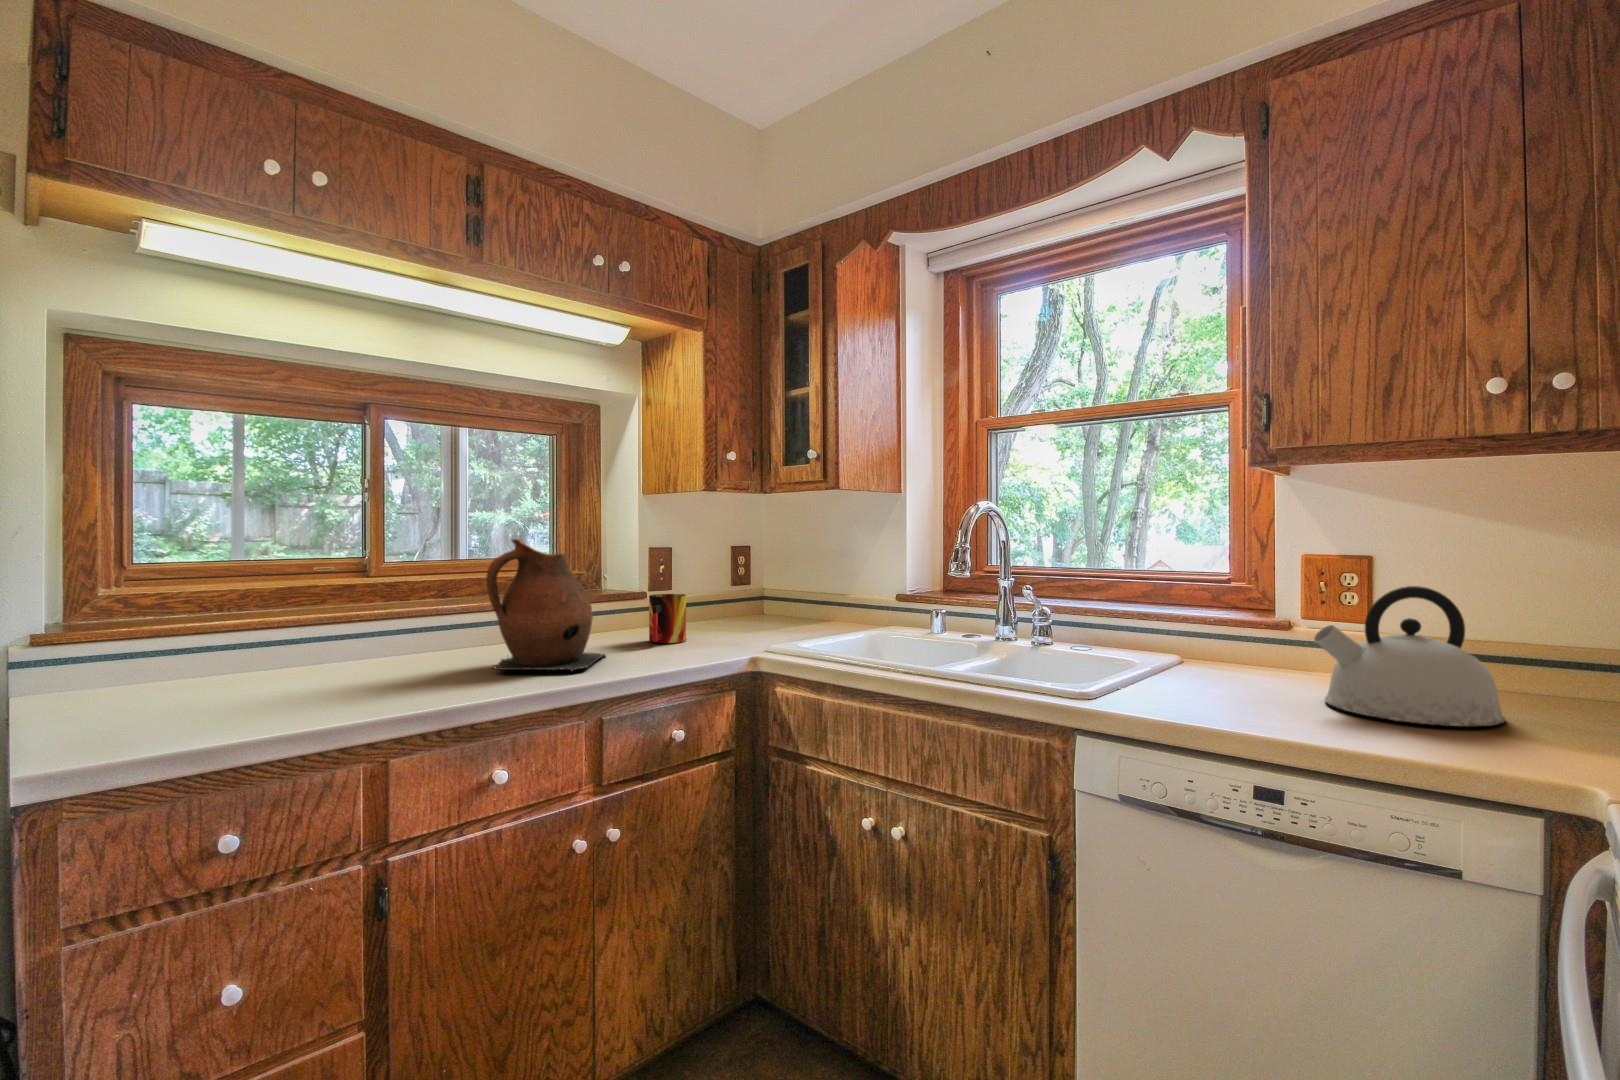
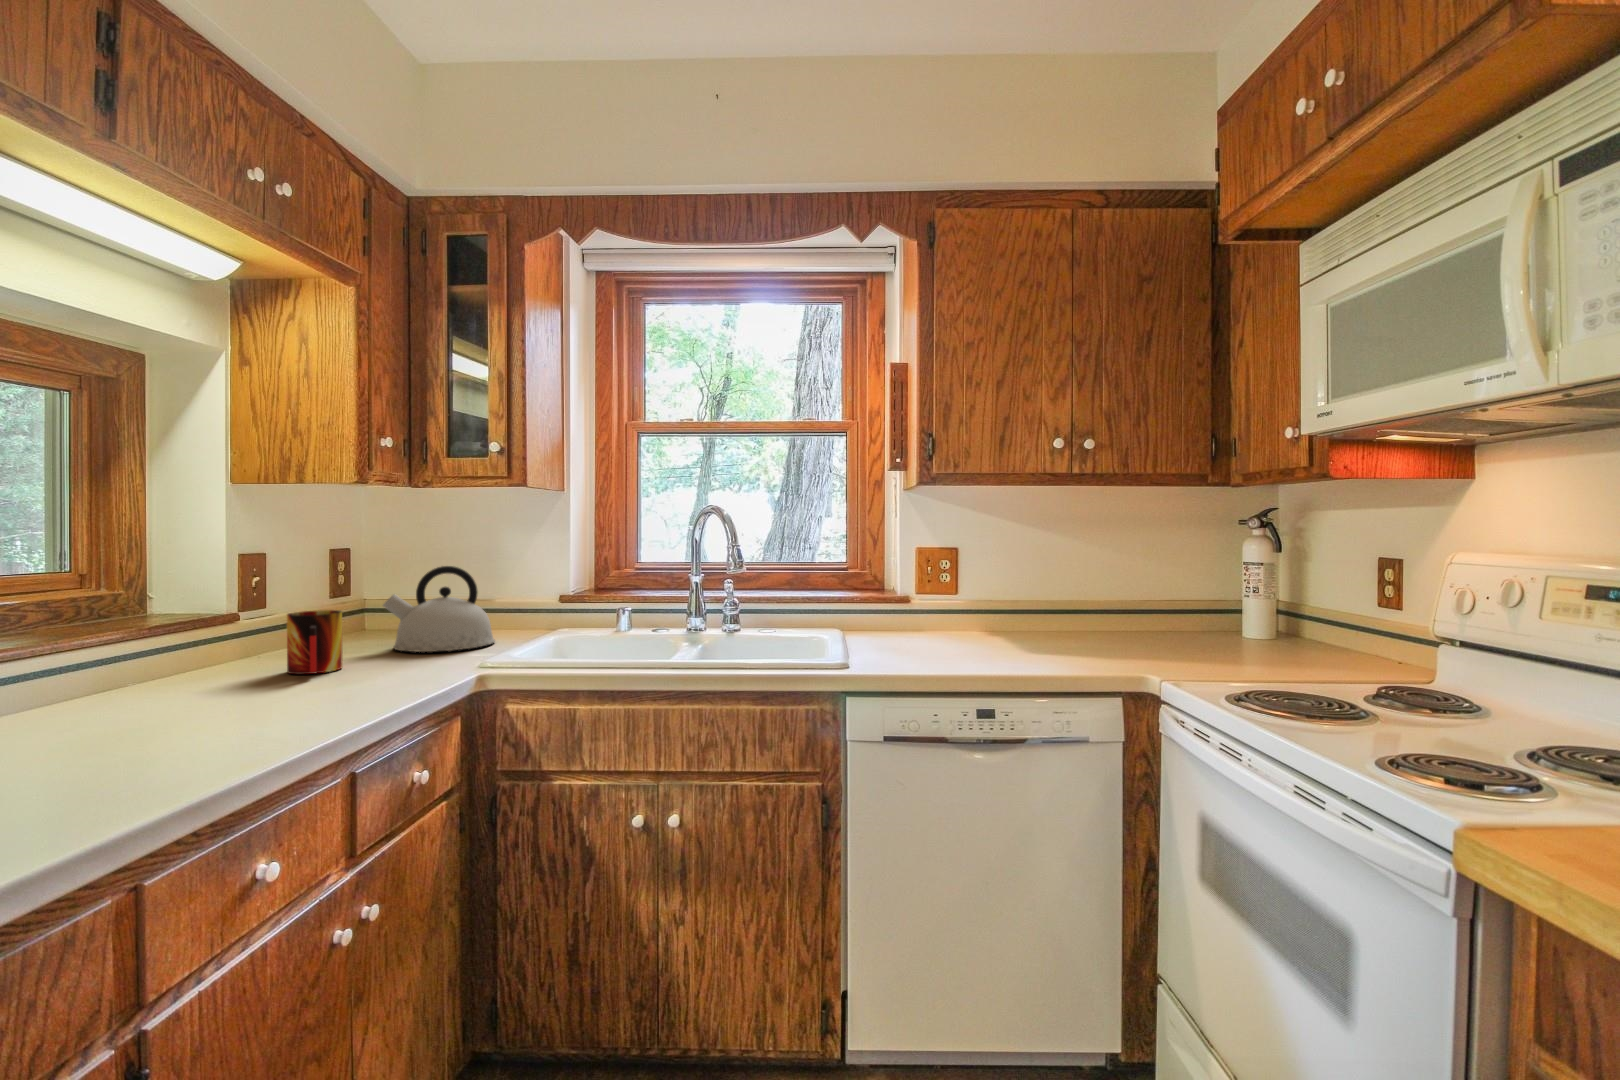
ceramic pitcher: present [486,539,606,672] -> none [86,544,282,739]
kettle: present [1314,586,1505,726] -> present [383,566,495,652]

